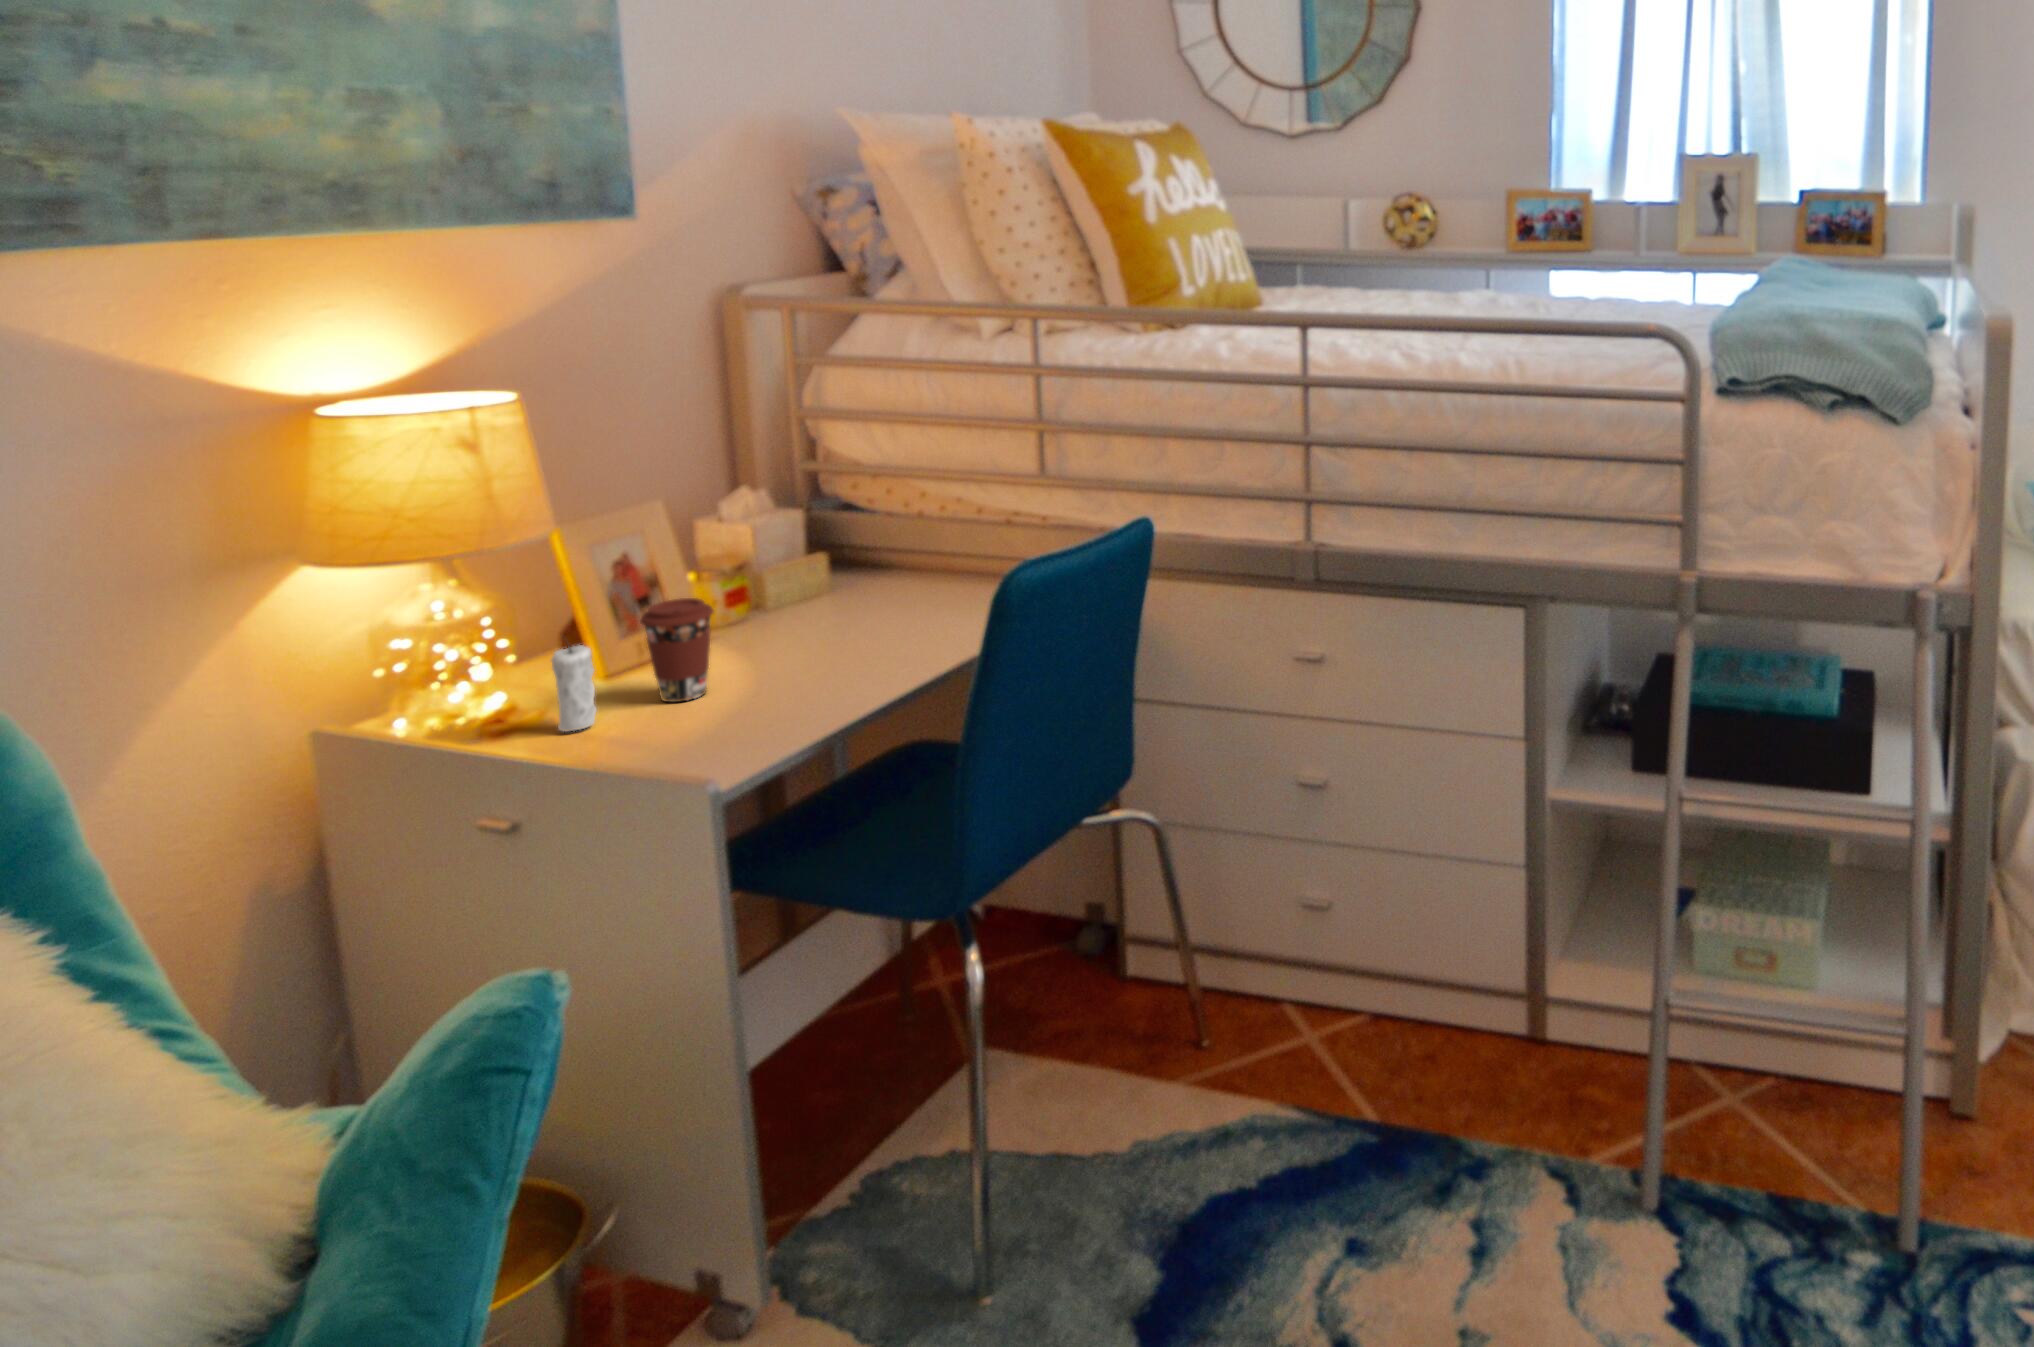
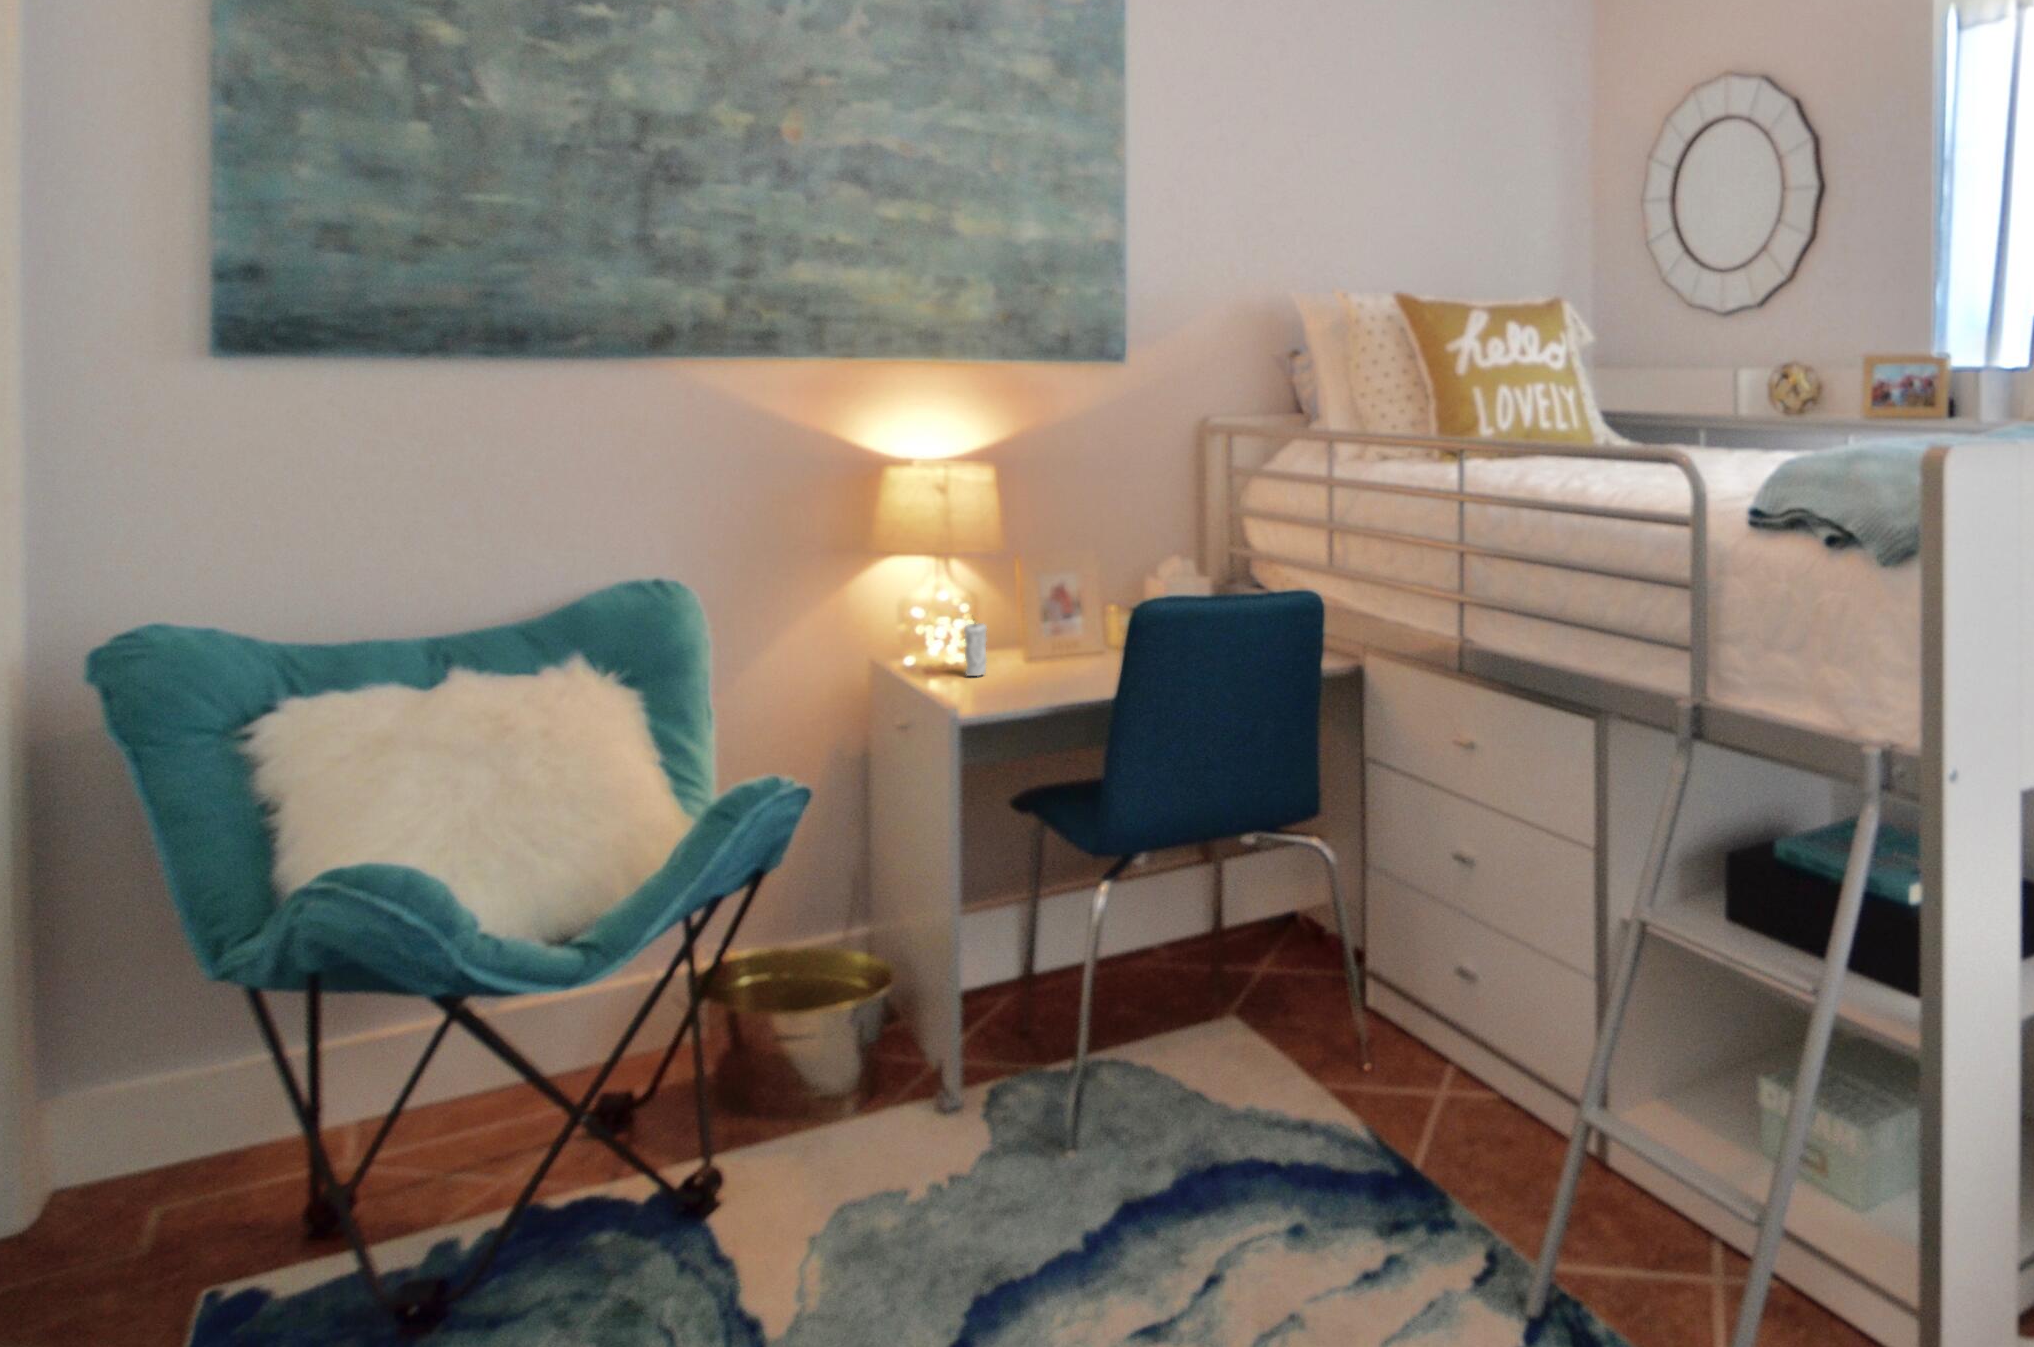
coffee cup: present [640,598,714,702] -> none [1022,606,1066,673]

